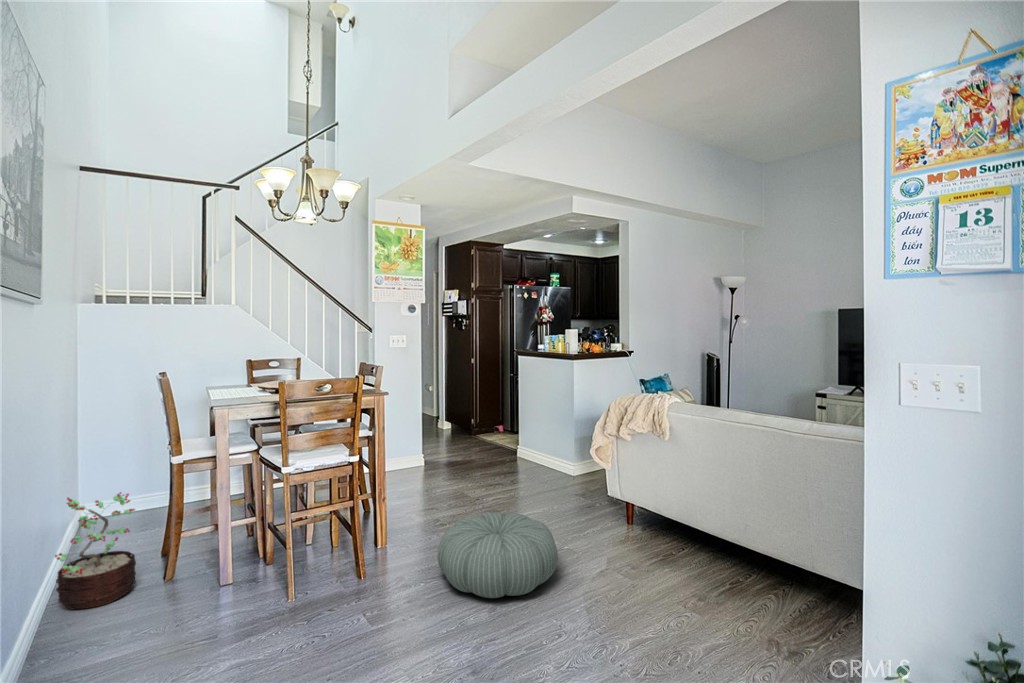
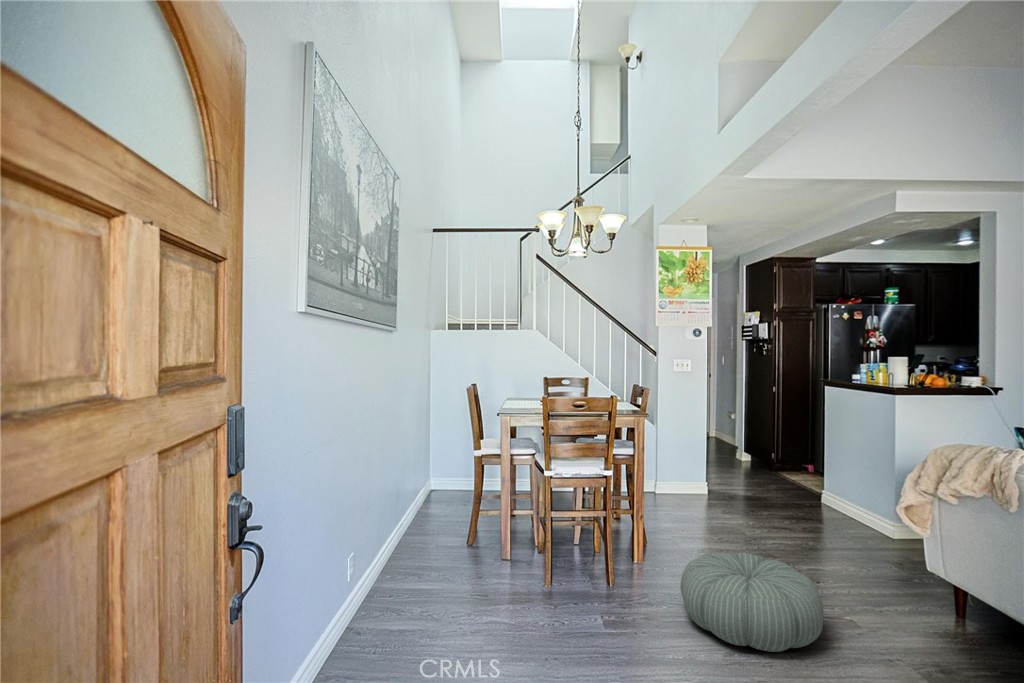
decorative plant: present [55,492,136,609] -> none [399,469,449,554]

